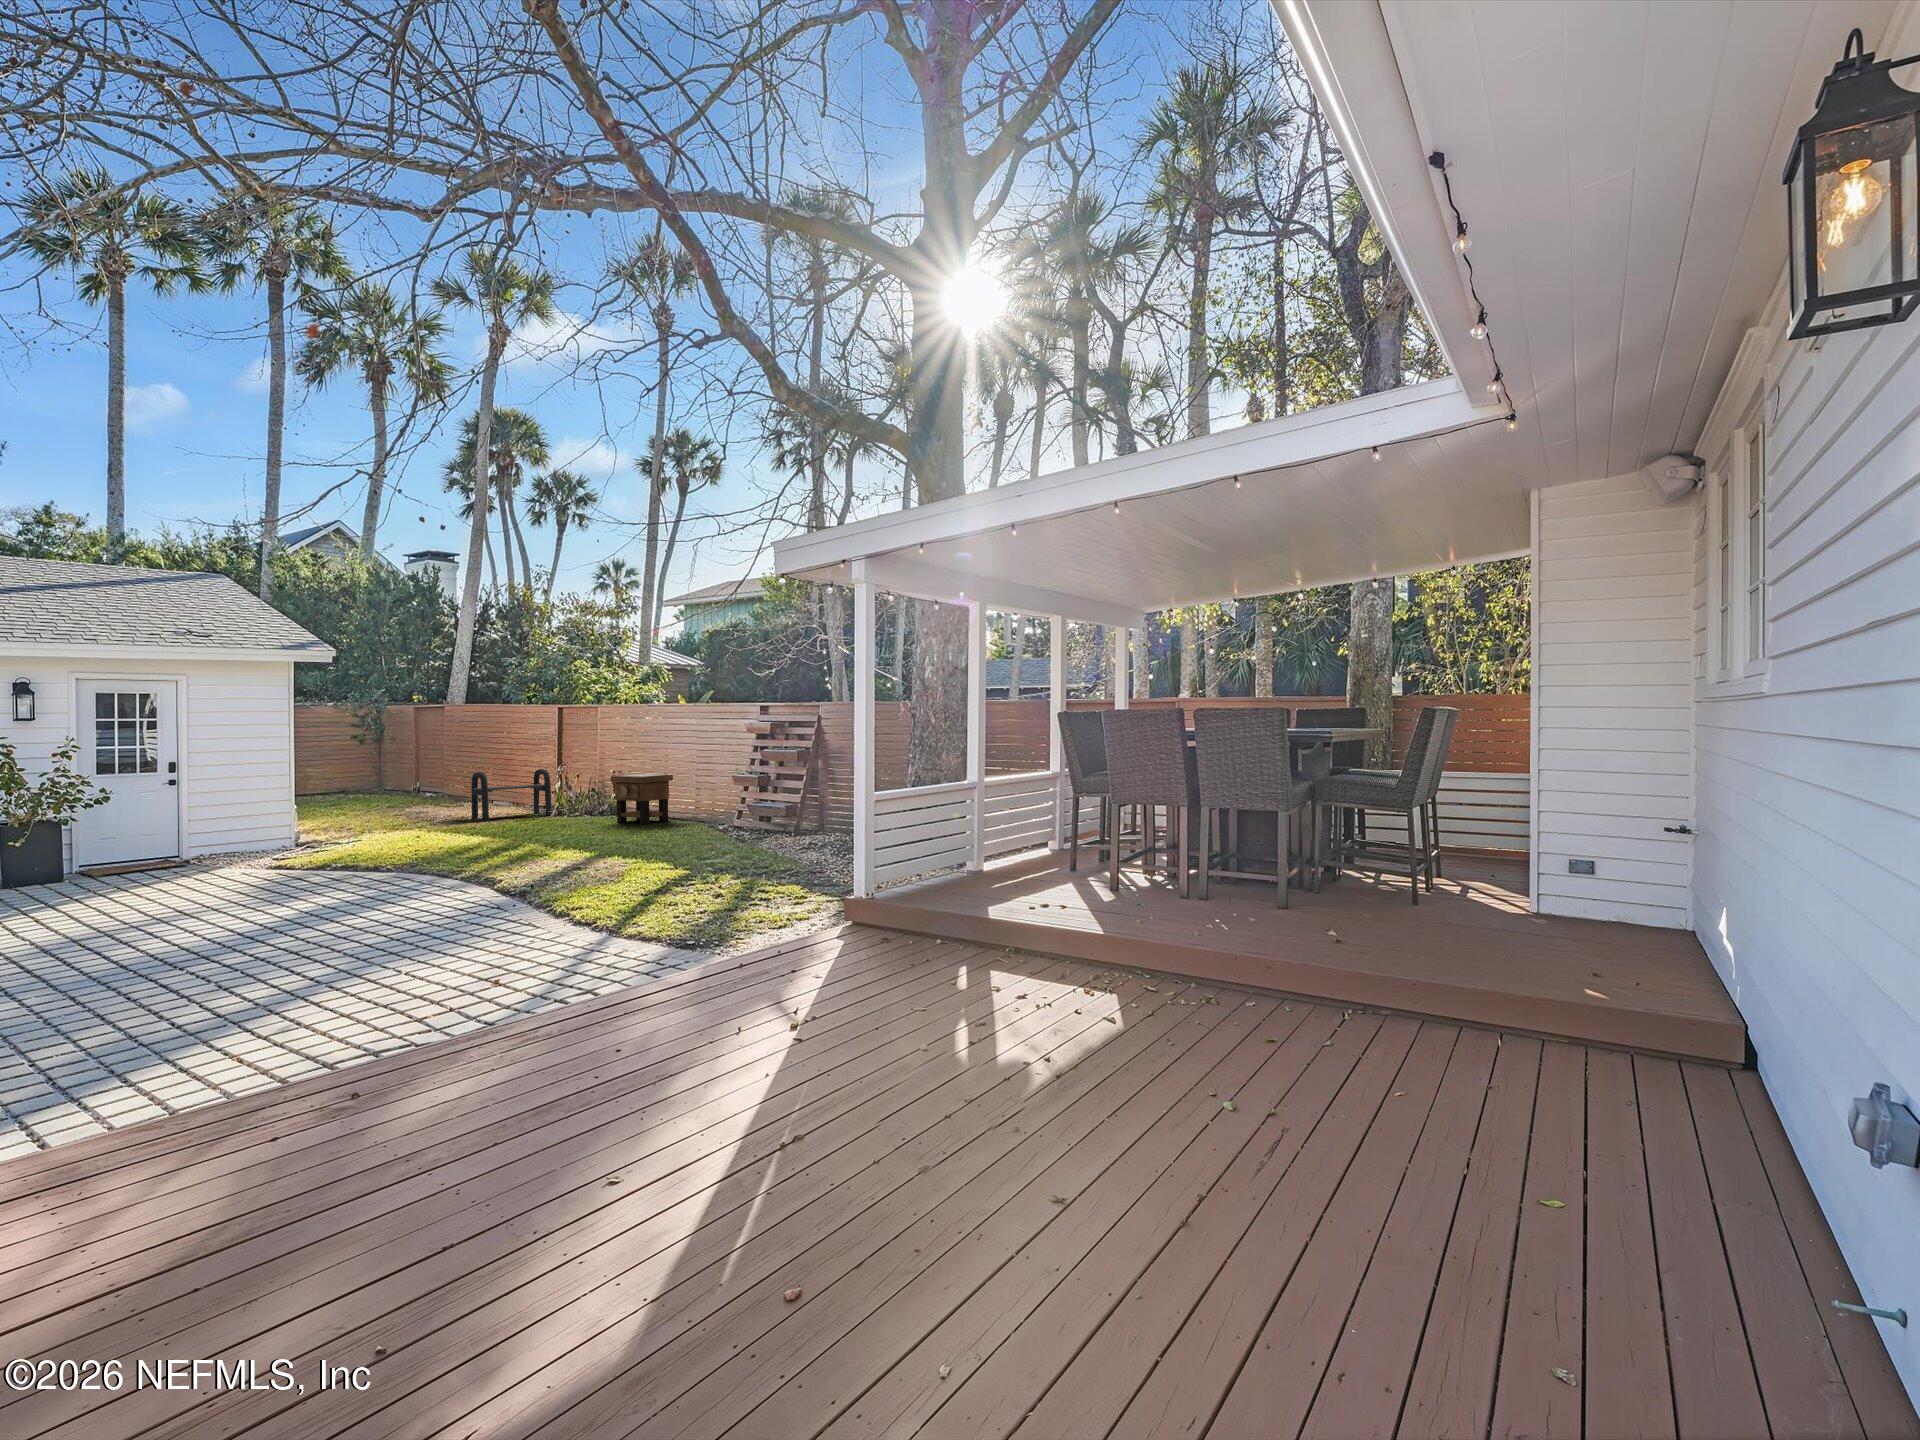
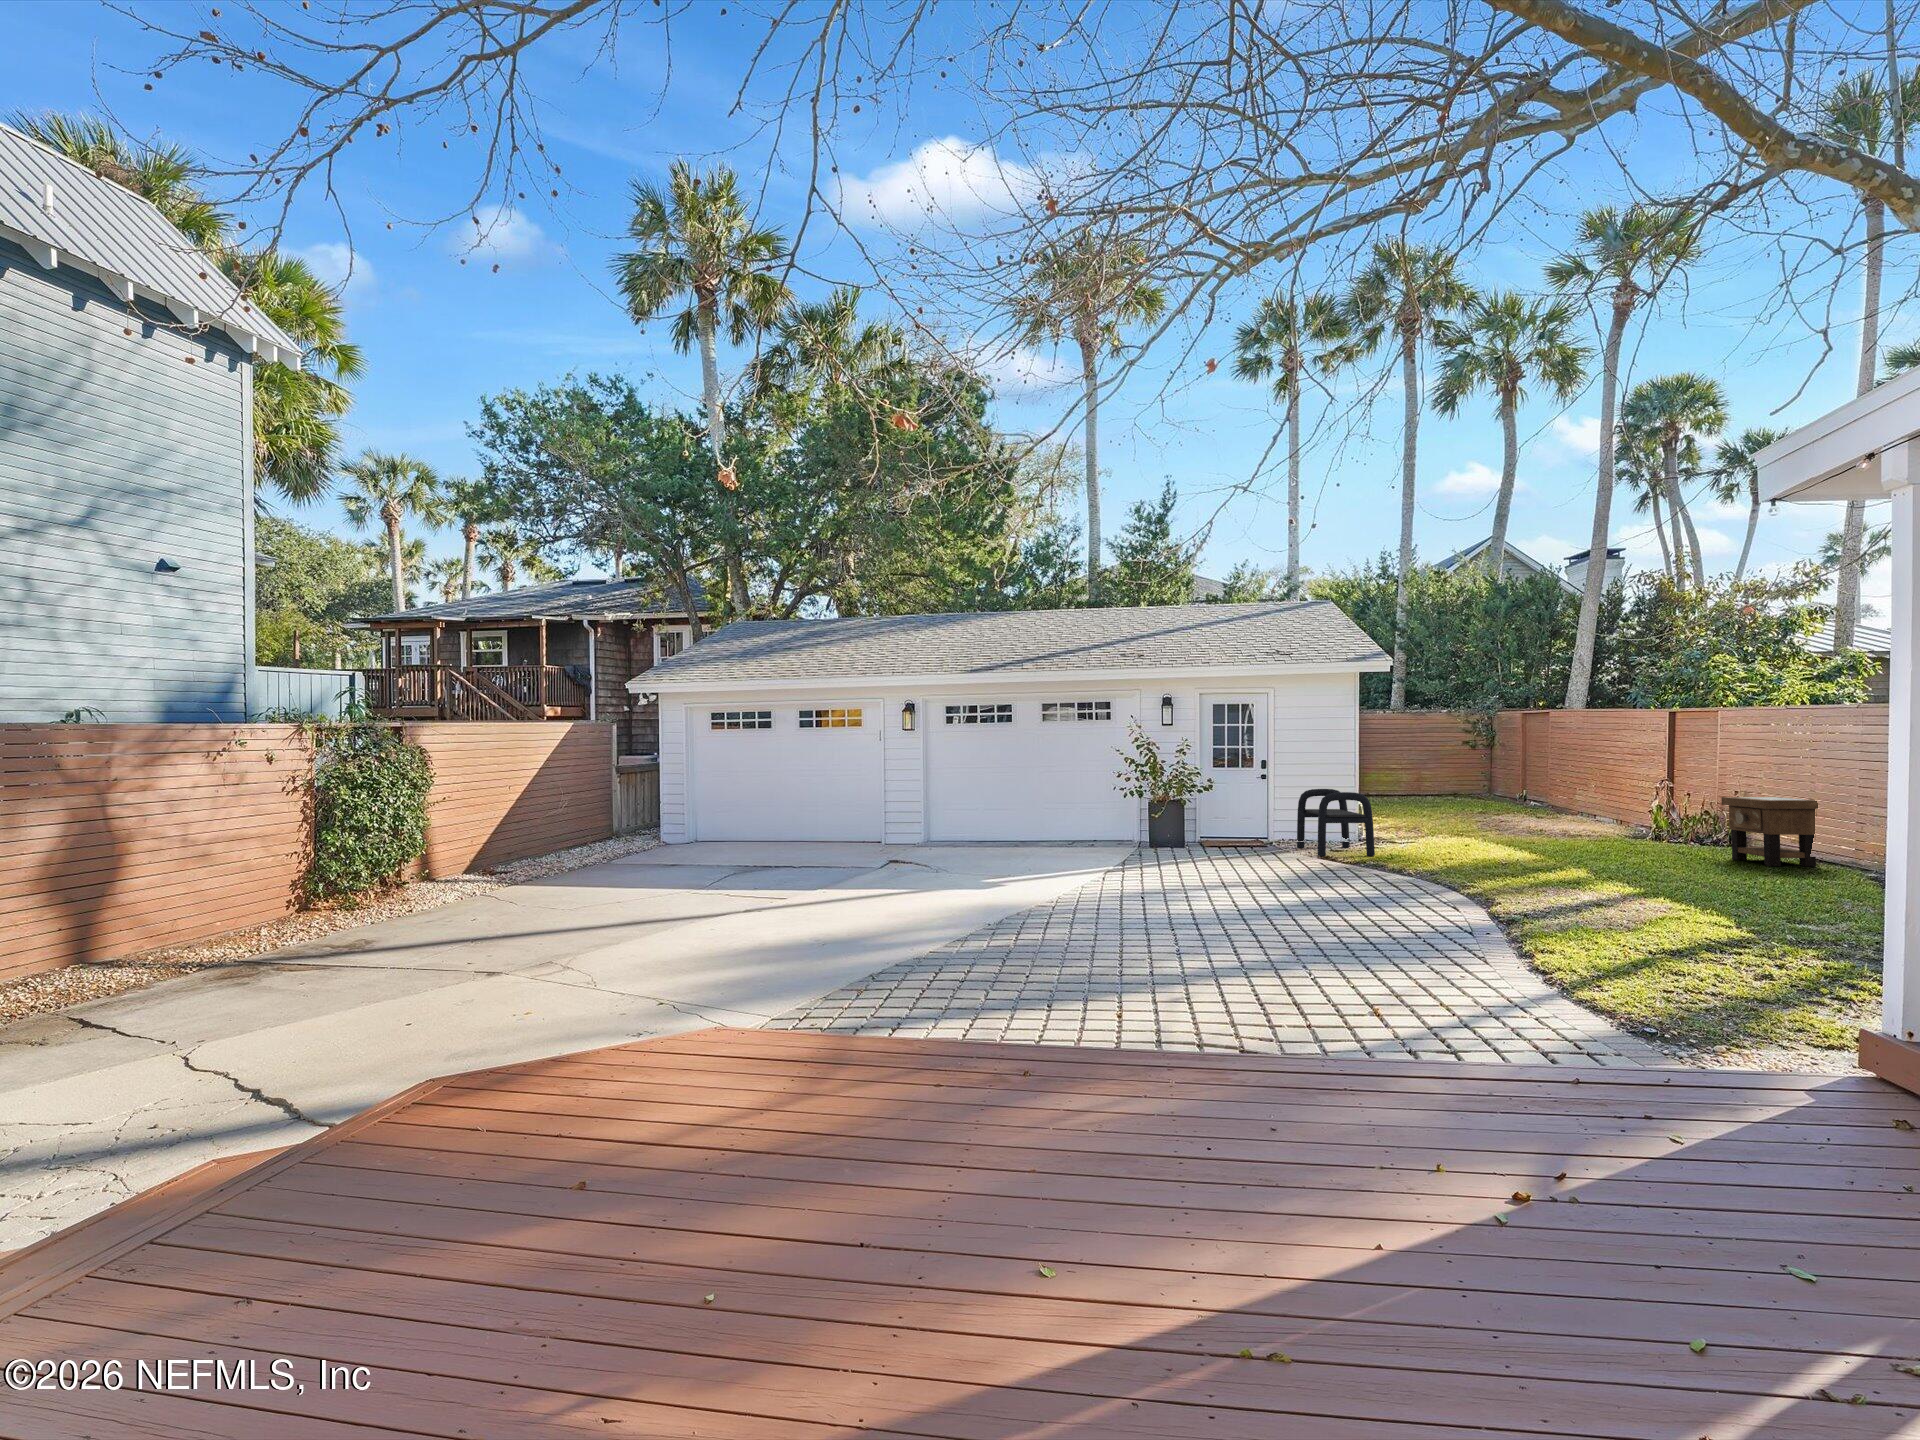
bench: present [471,769,552,821] -> present [1297,789,1375,856]

